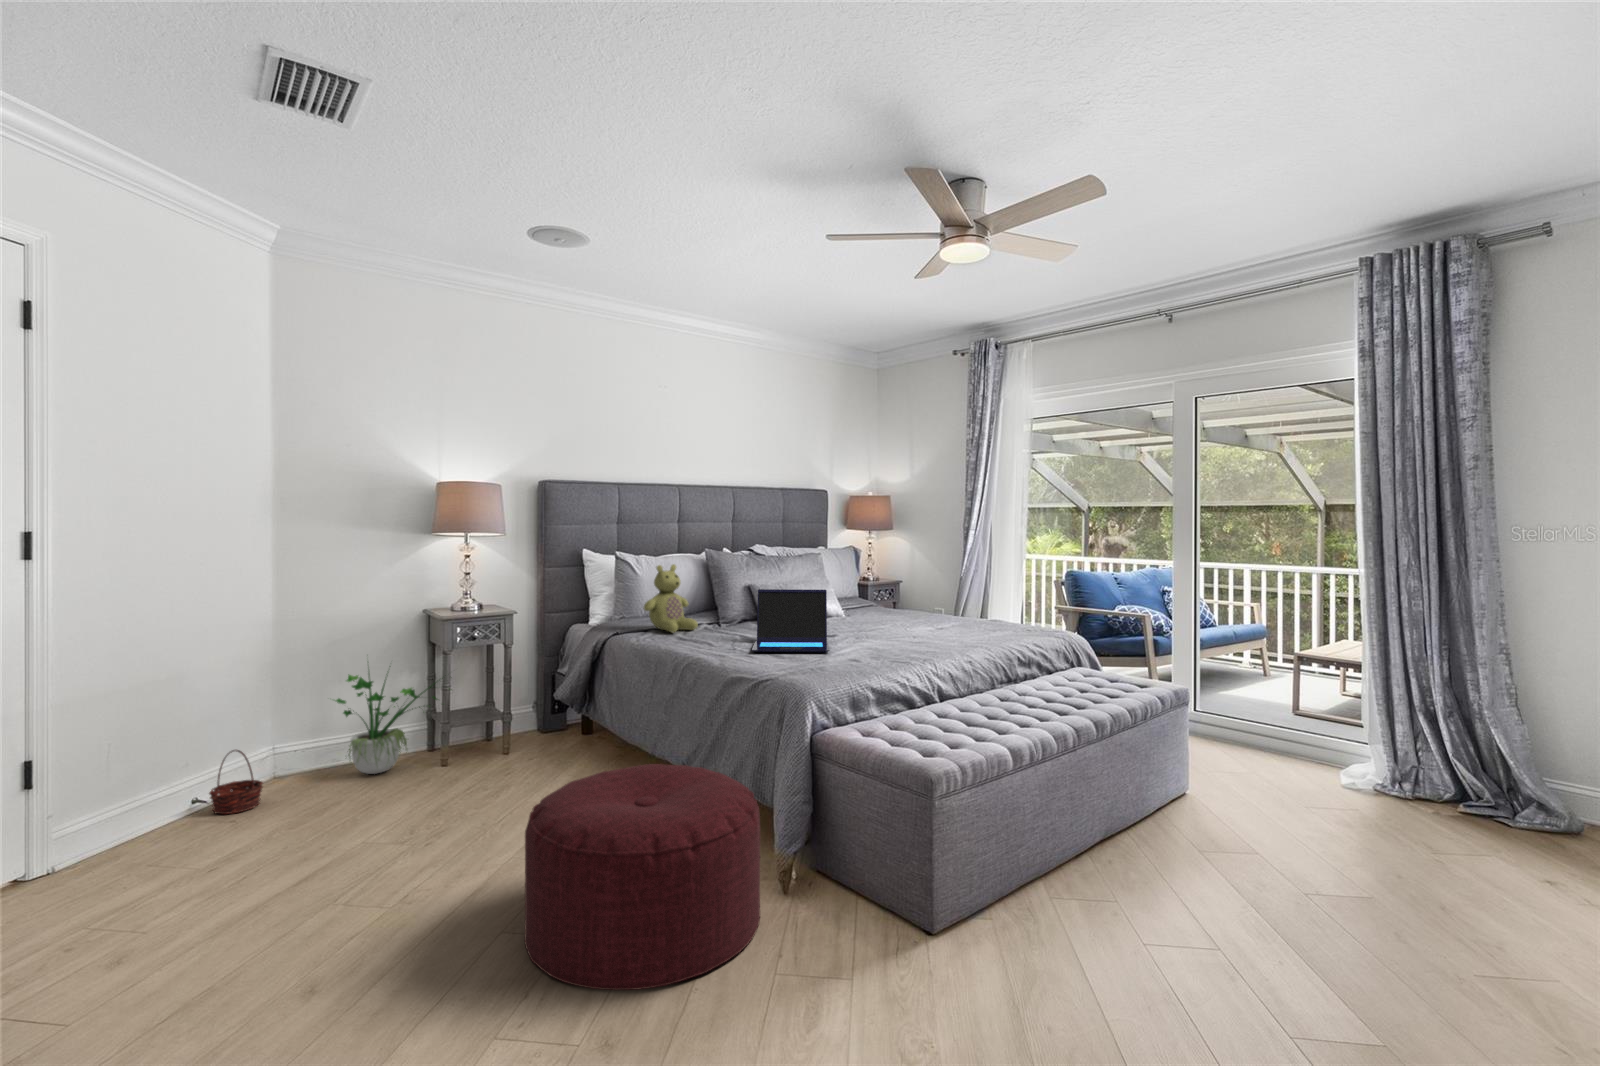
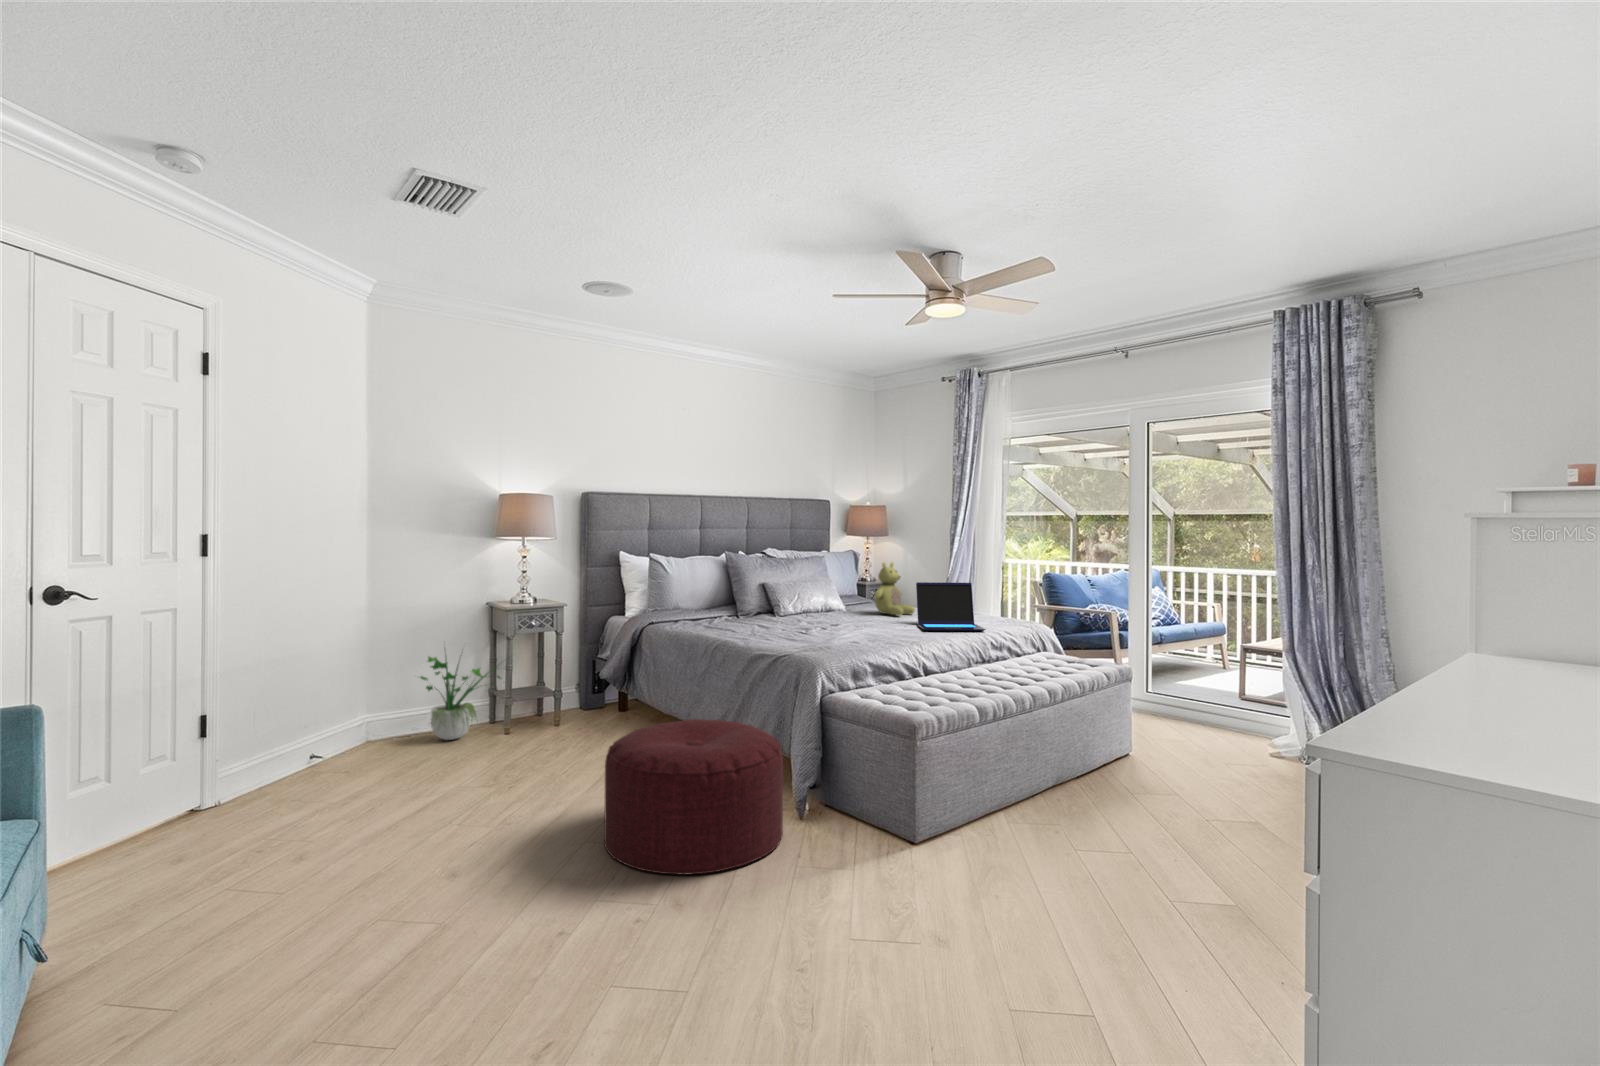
stuffed bear: present [644,564,698,632] -> present [874,562,915,616]
laptop: present [752,589,830,652] -> present [916,582,986,631]
basket: present [209,750,263,814] -> none [324,715,366,767]

